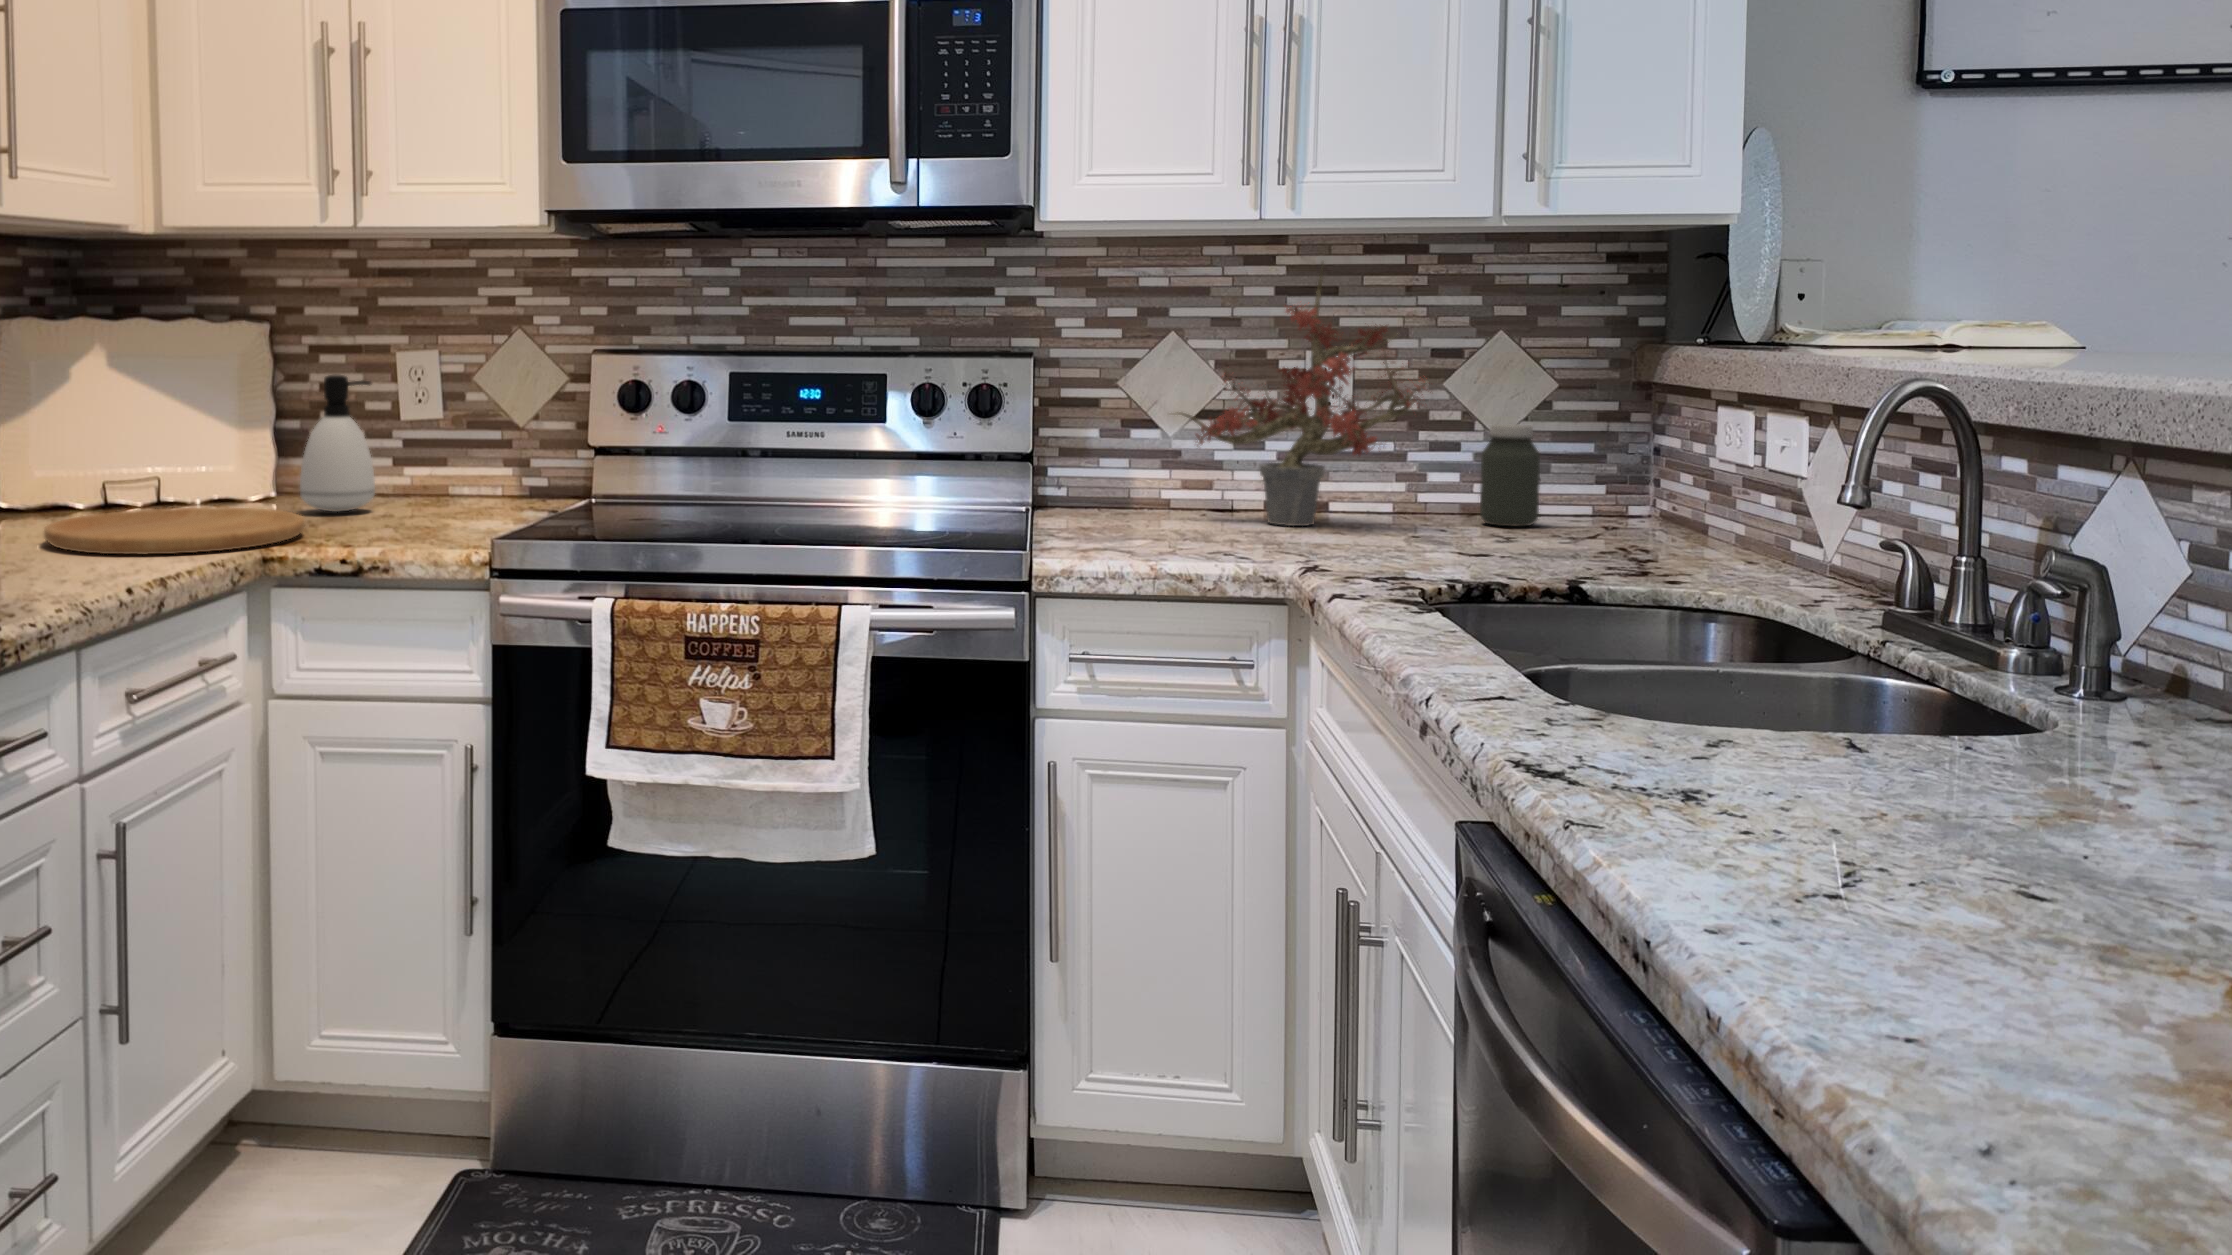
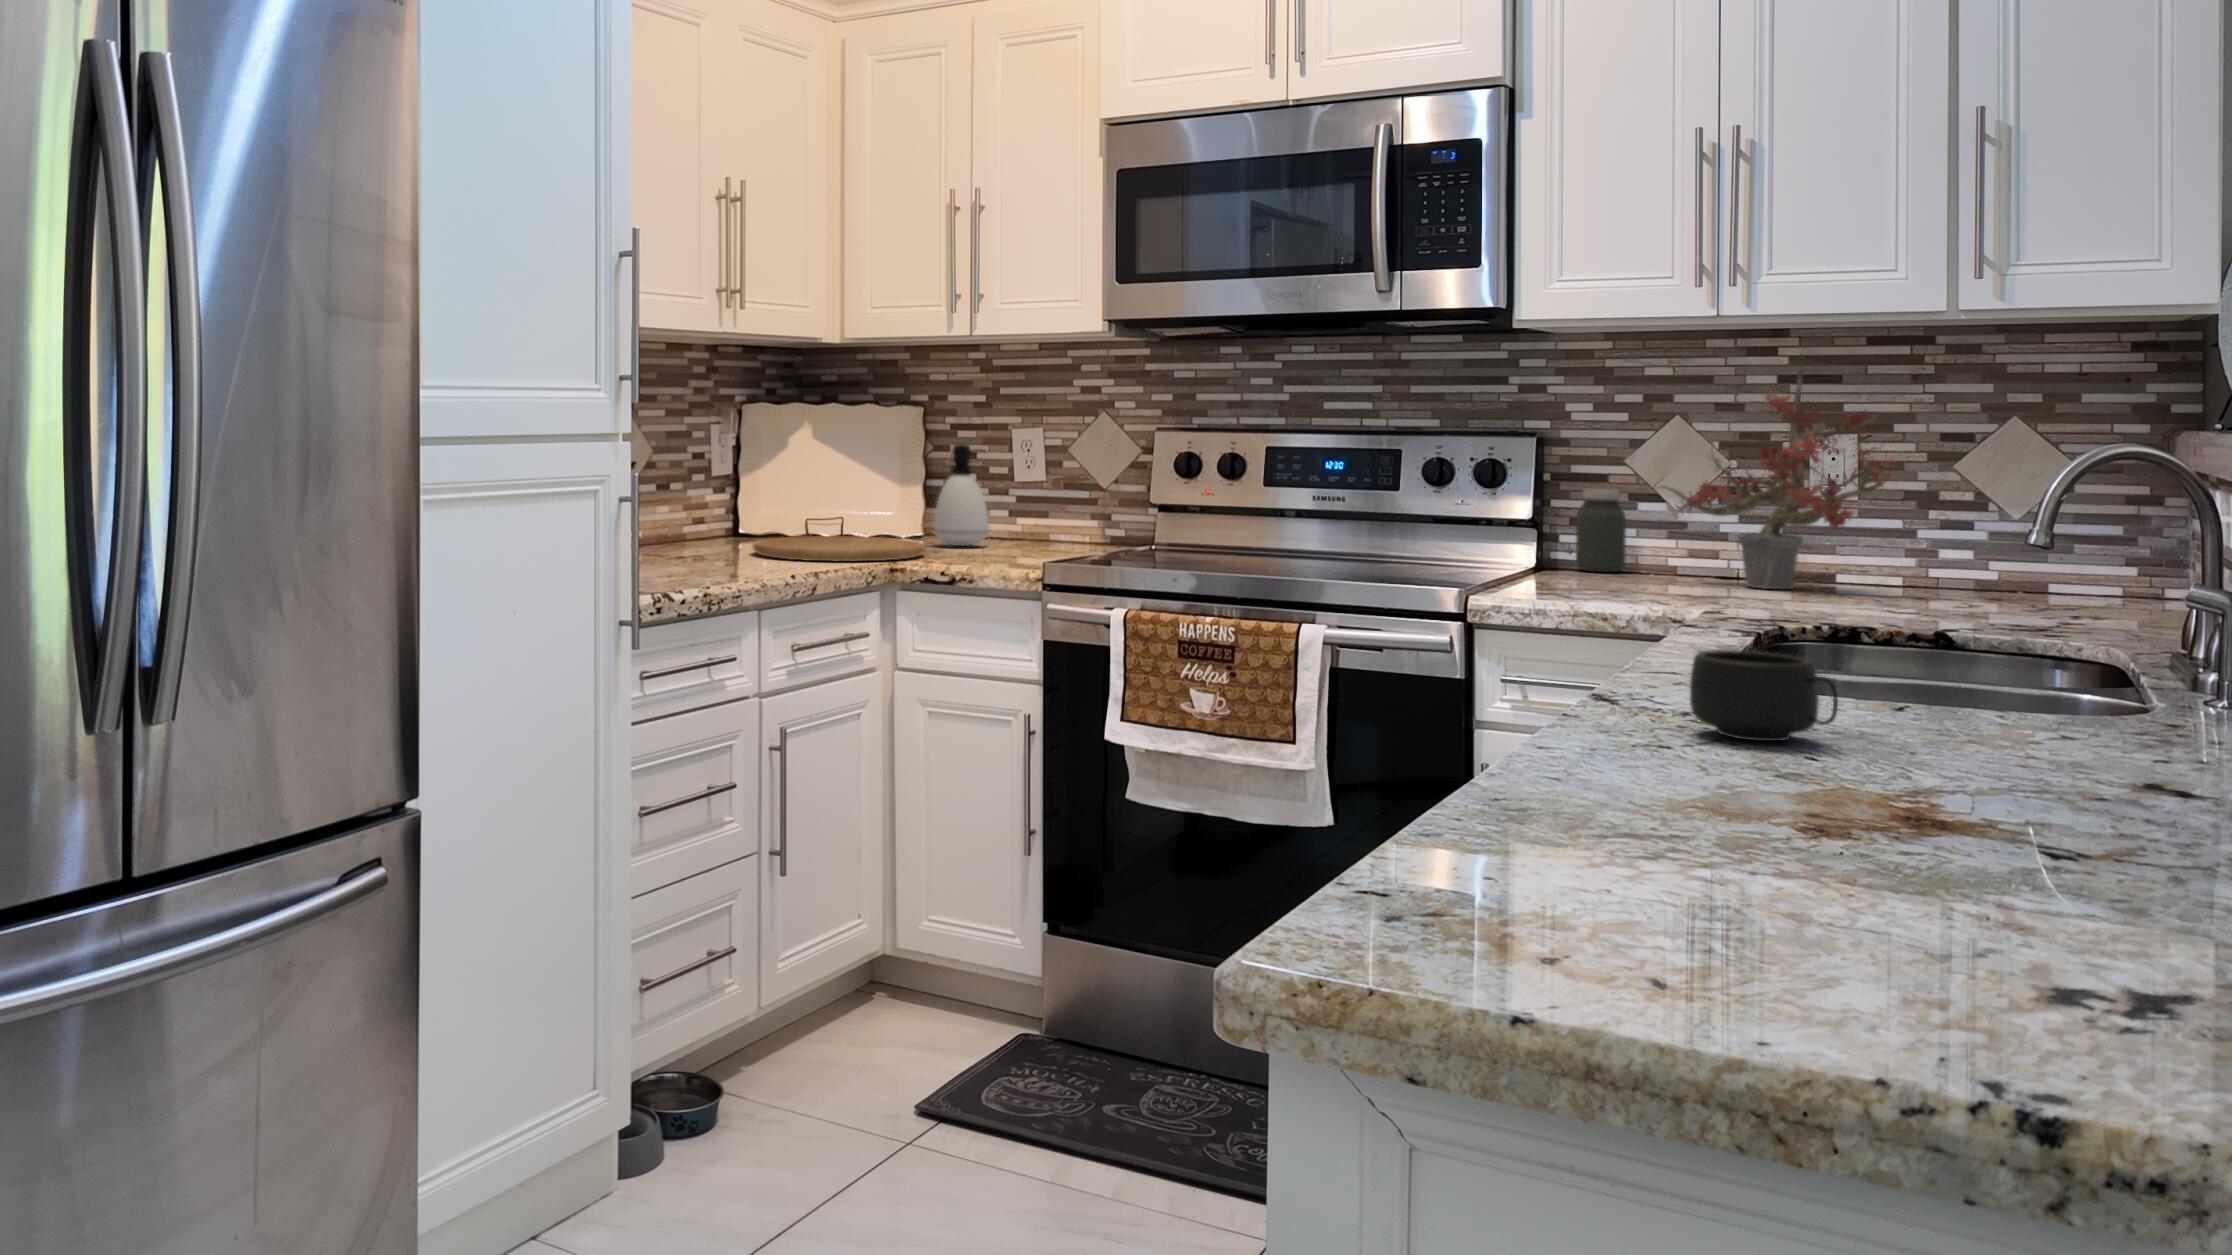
jar: present [1480,424,1540,527] -> present [1576,490,1626,572]
mug: none [1753,707,1988,852] -> present [1690,650,1838,741]

